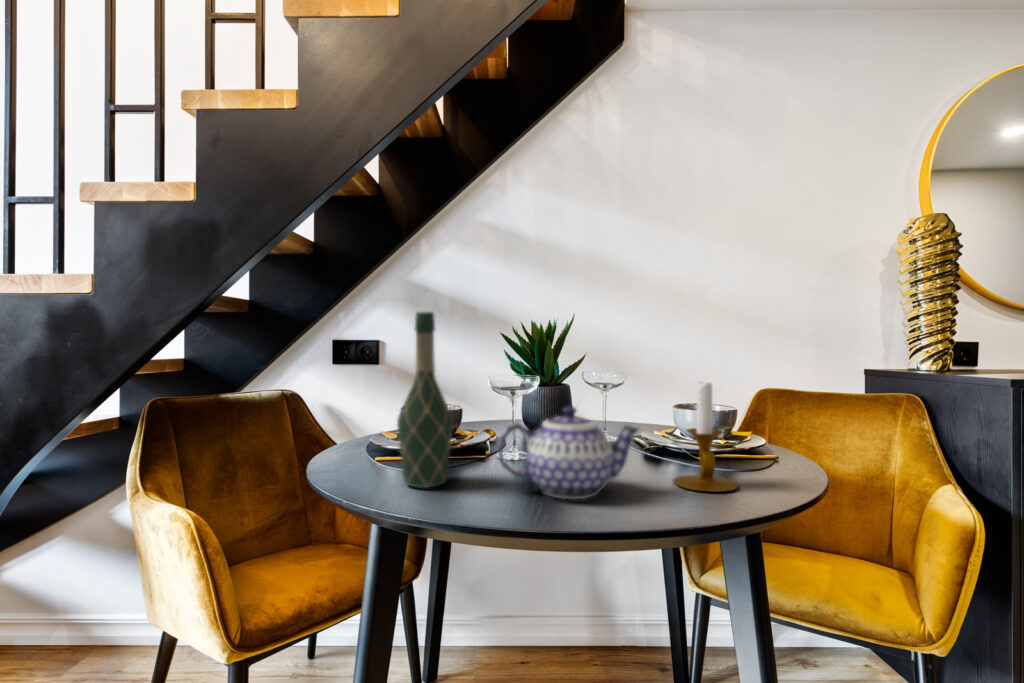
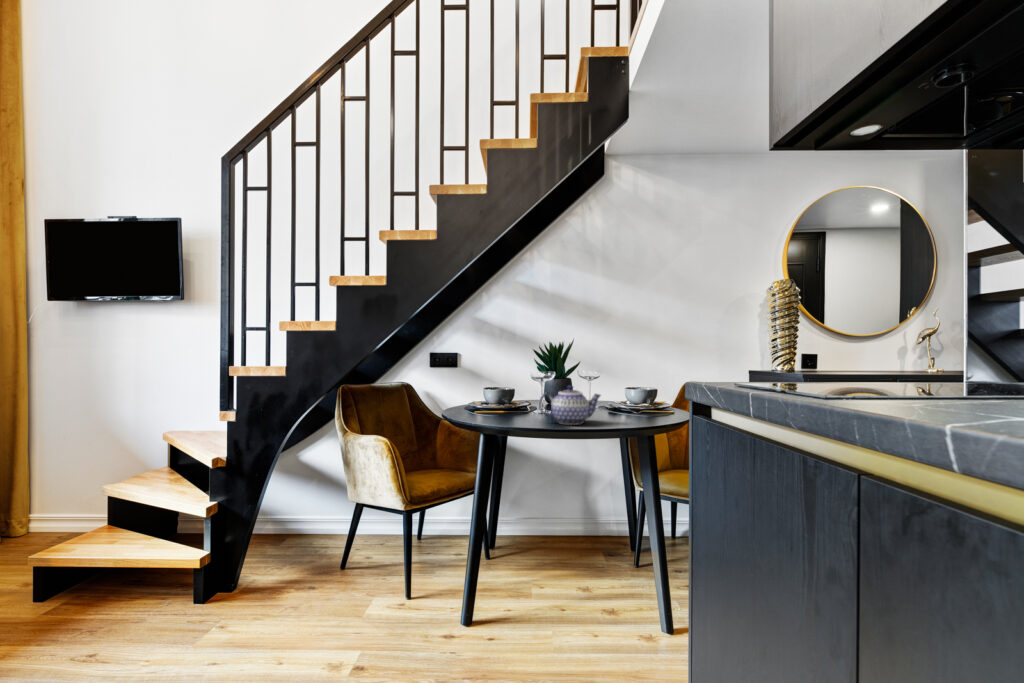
wine bottle: present [397,312,453,487] -> none [493,343,518,421]
candlestick: present [673,381,737,491] -> none [618,375,646,423]

